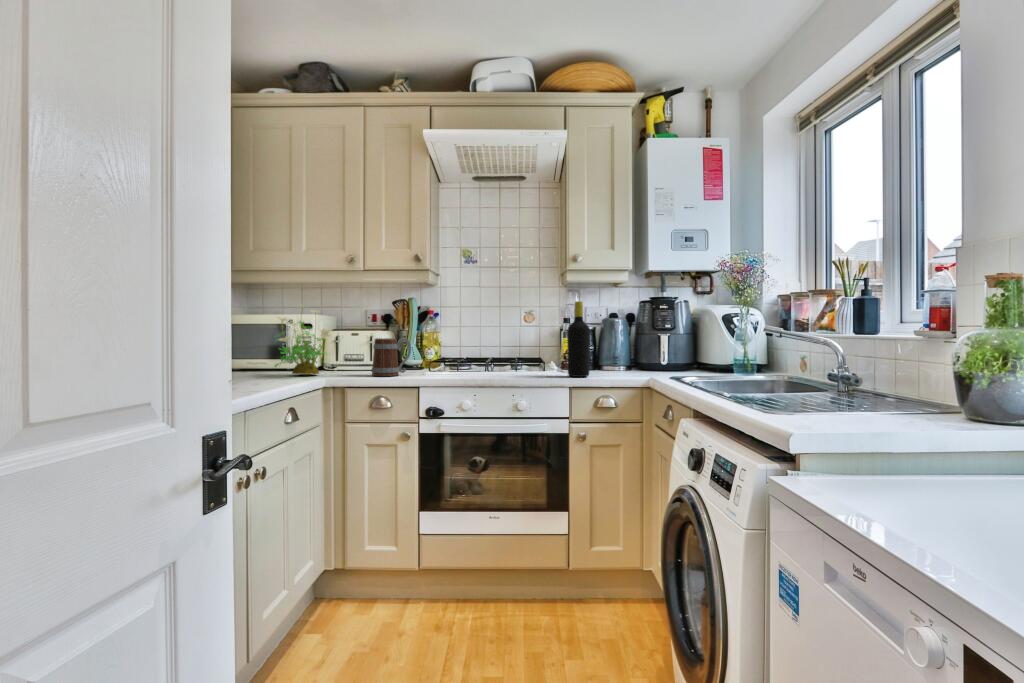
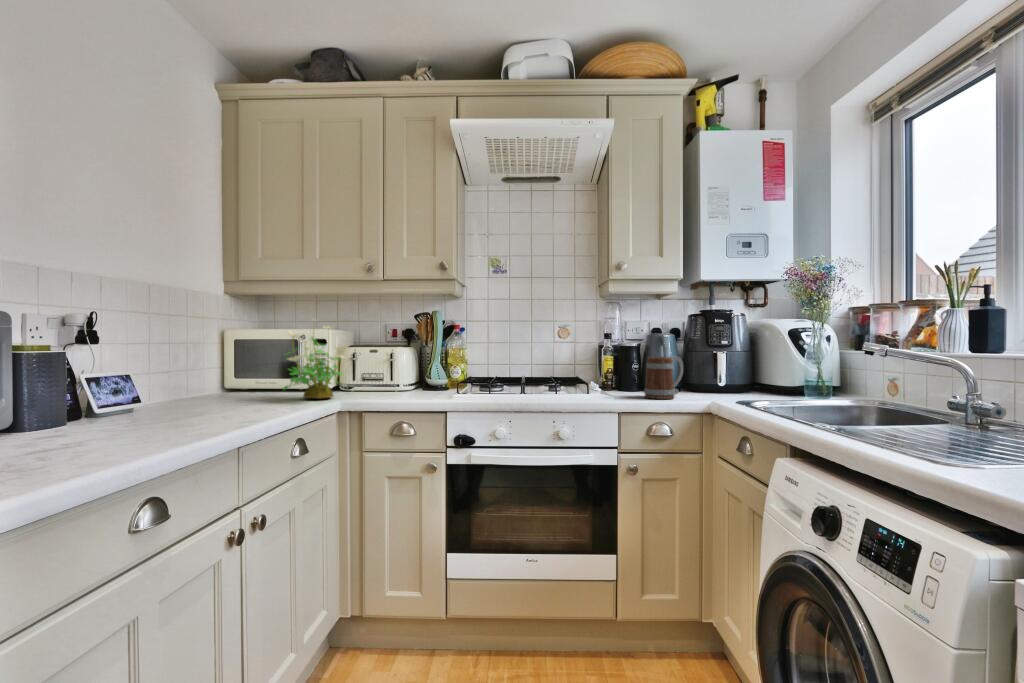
bottle: present [567,301,590,377] -> none [615,315,641,402]
mug: present [372,338,411,376] -> present [644,356,683,399]

